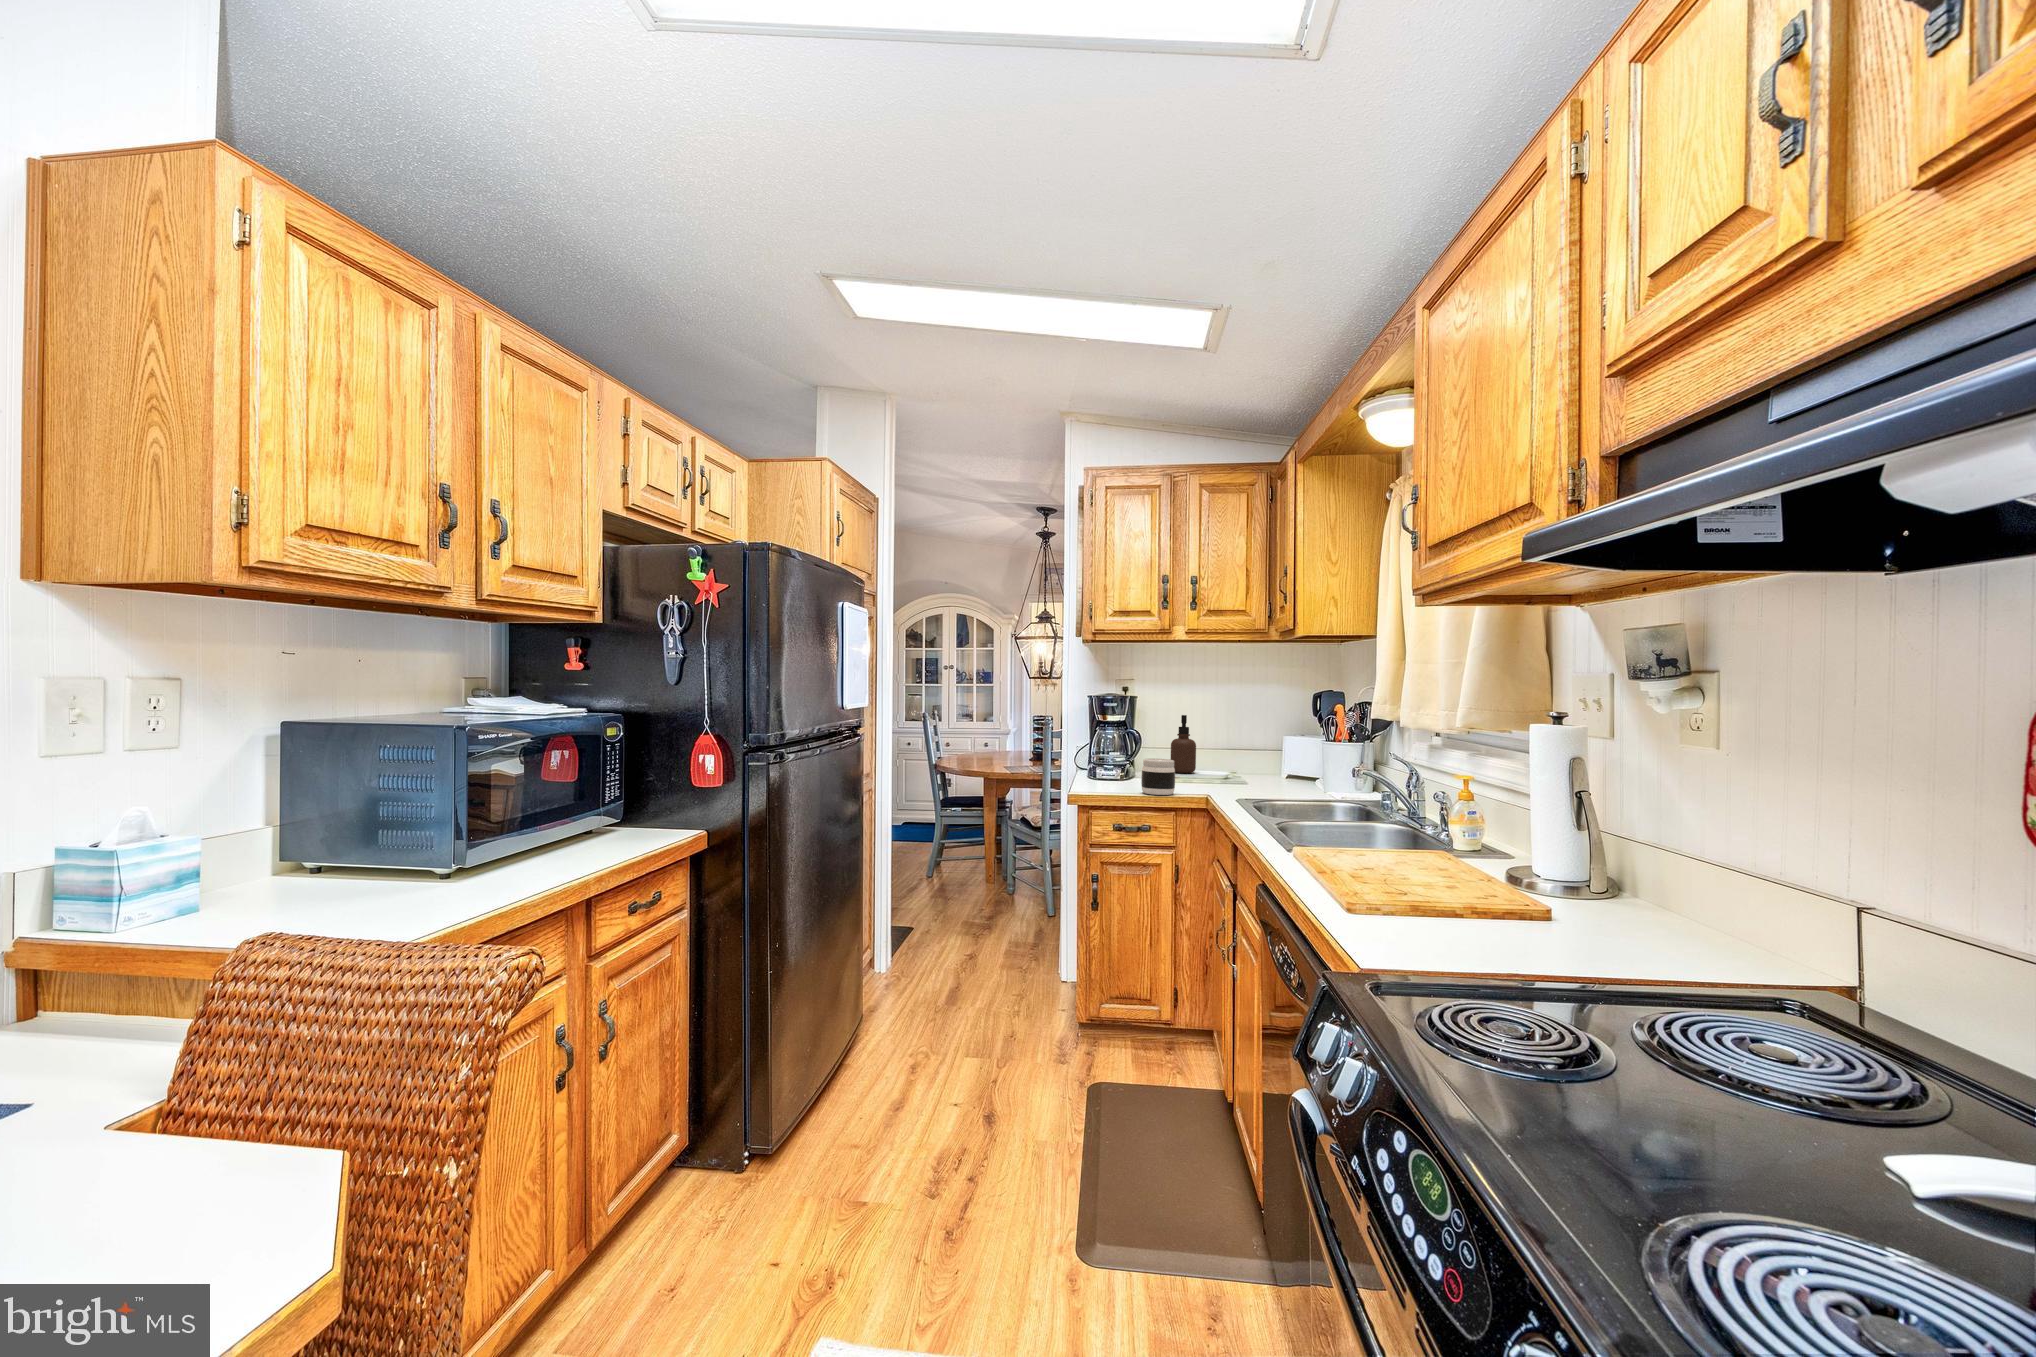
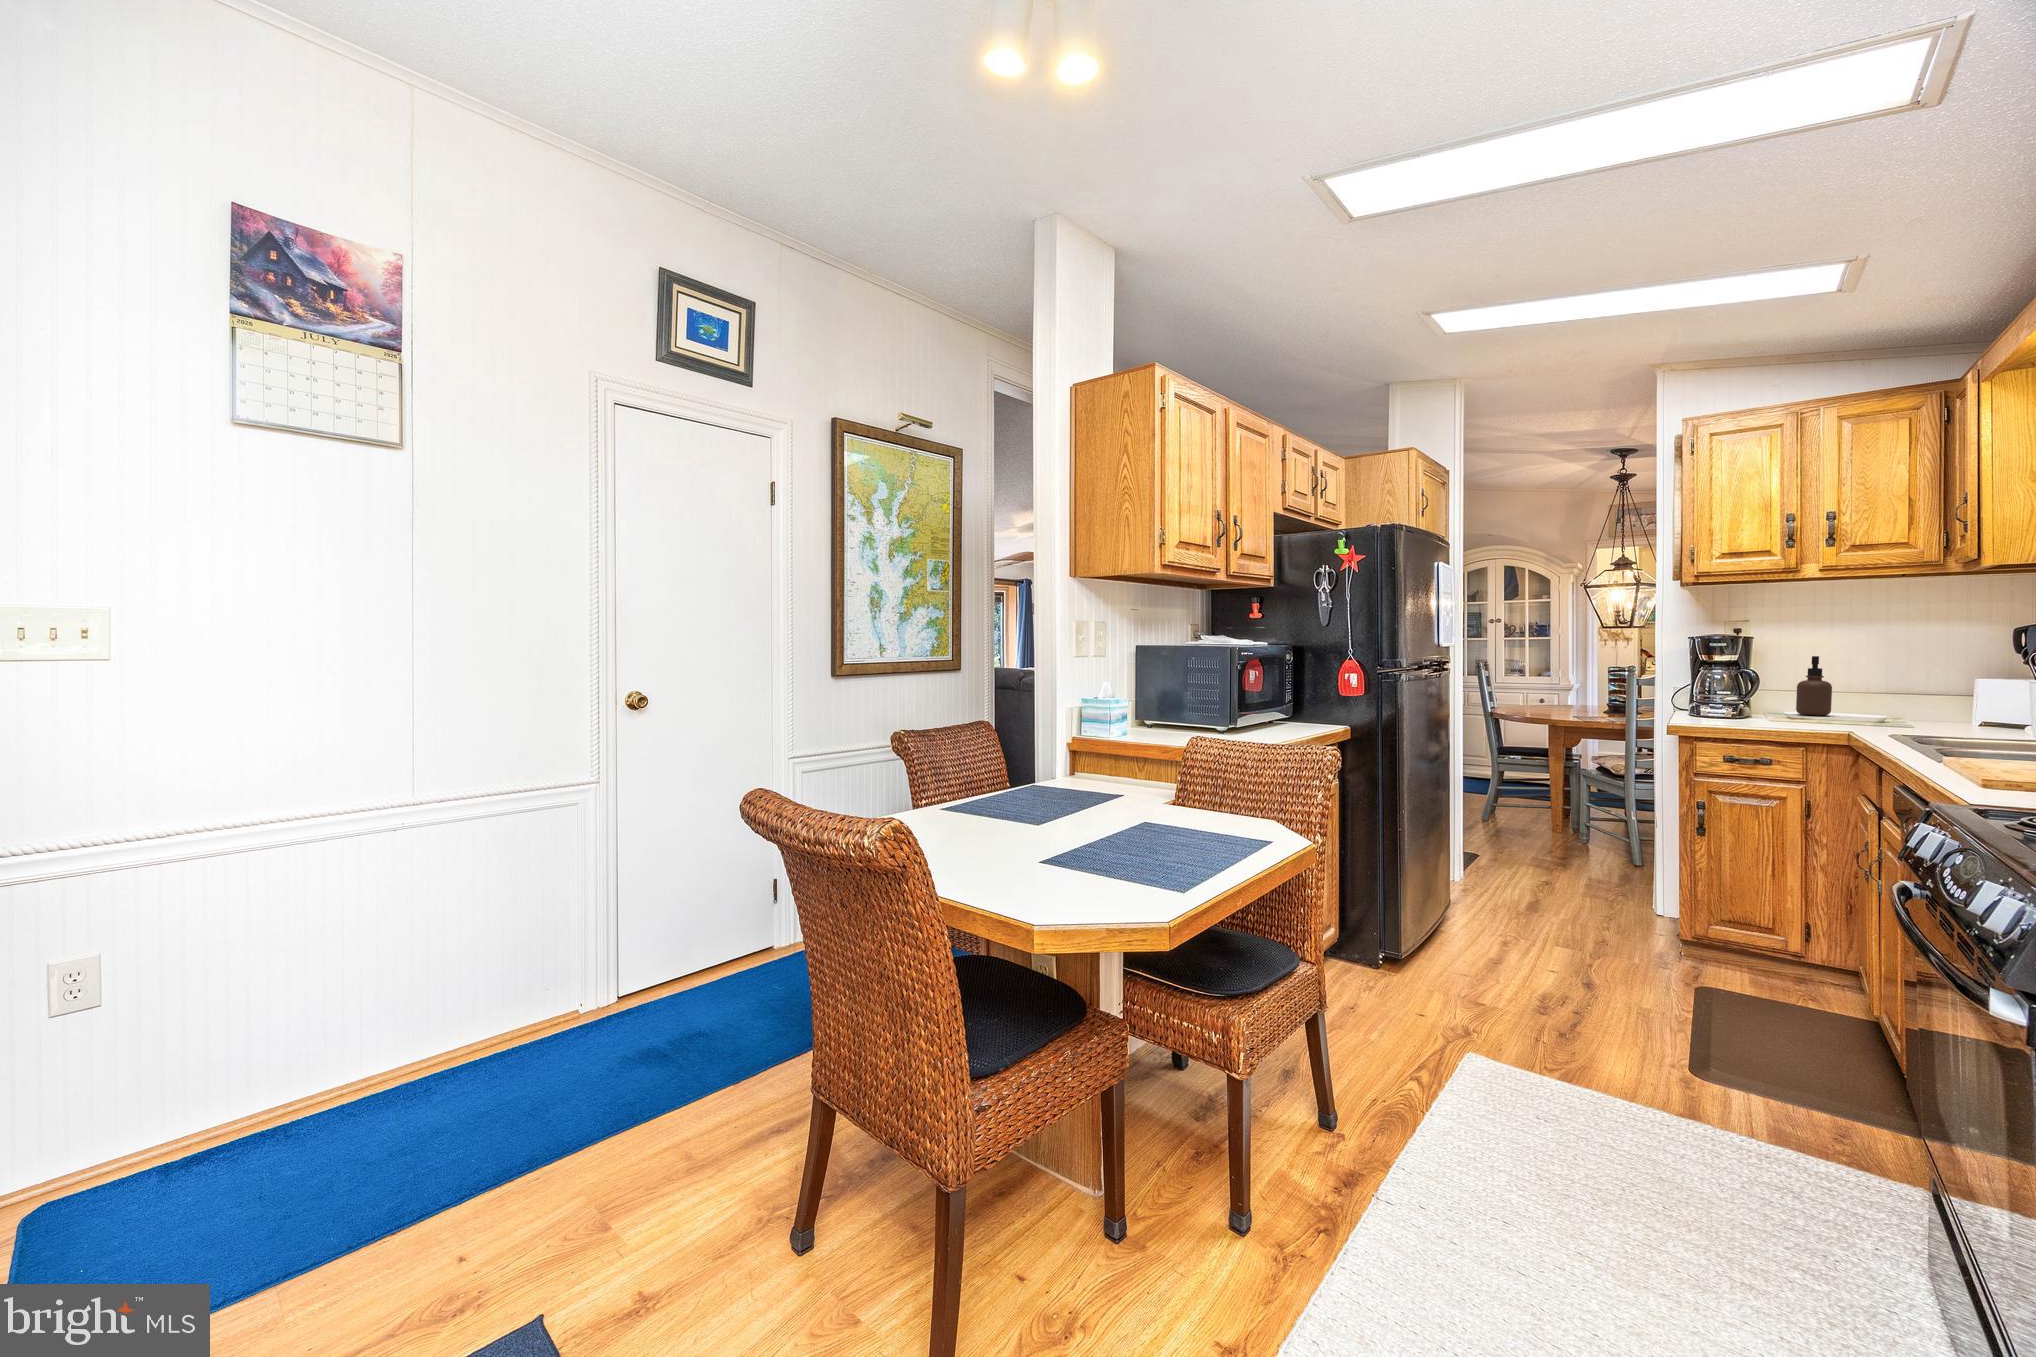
jar: present [1141,759,1175,795] -> none [1760,695,1803,729]

